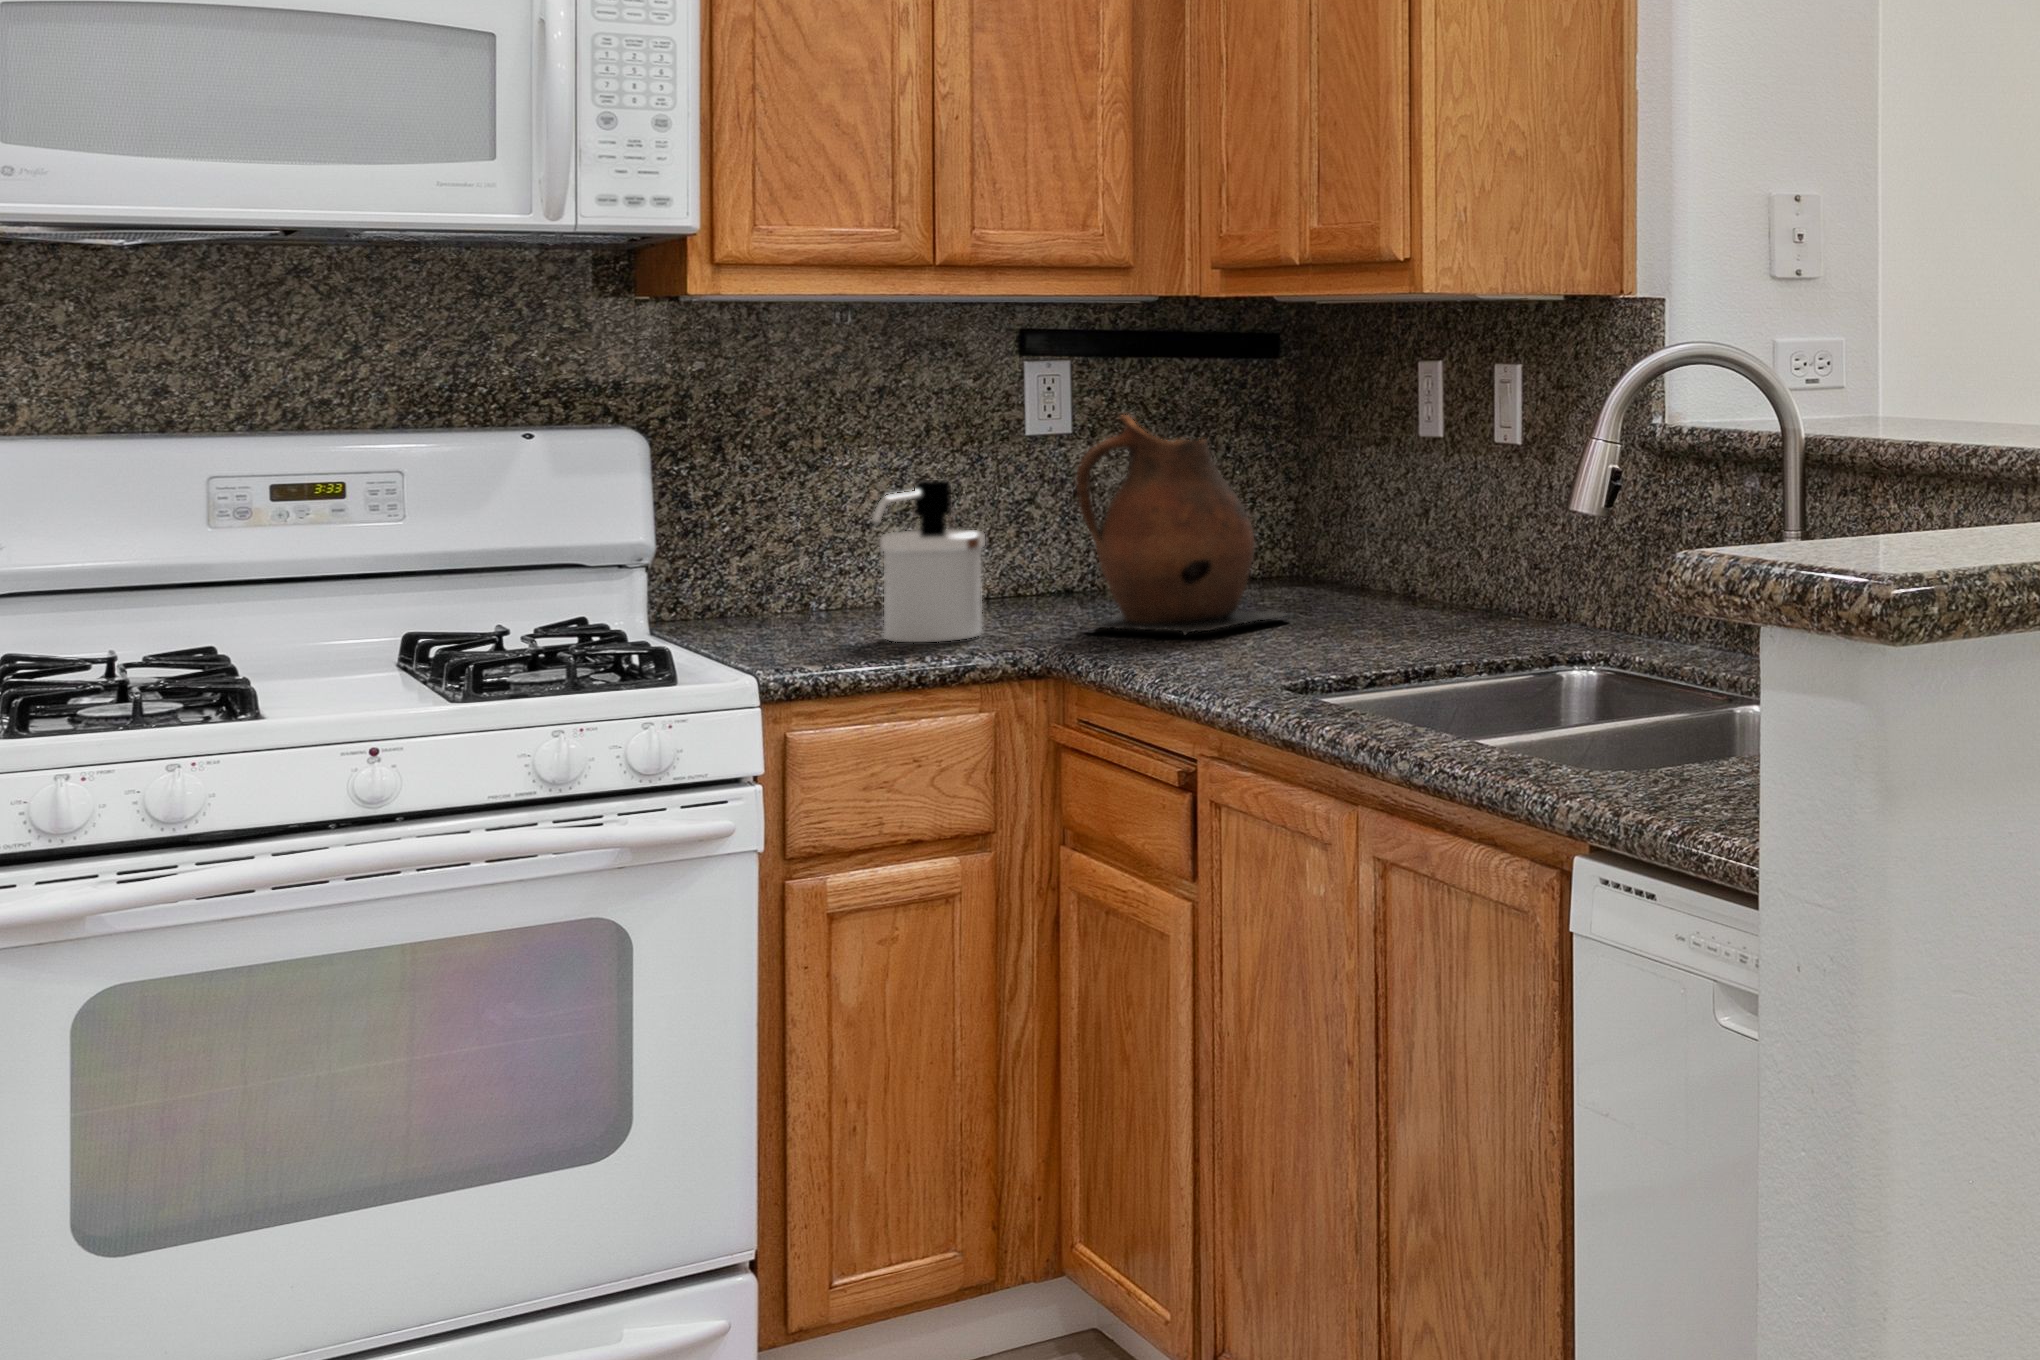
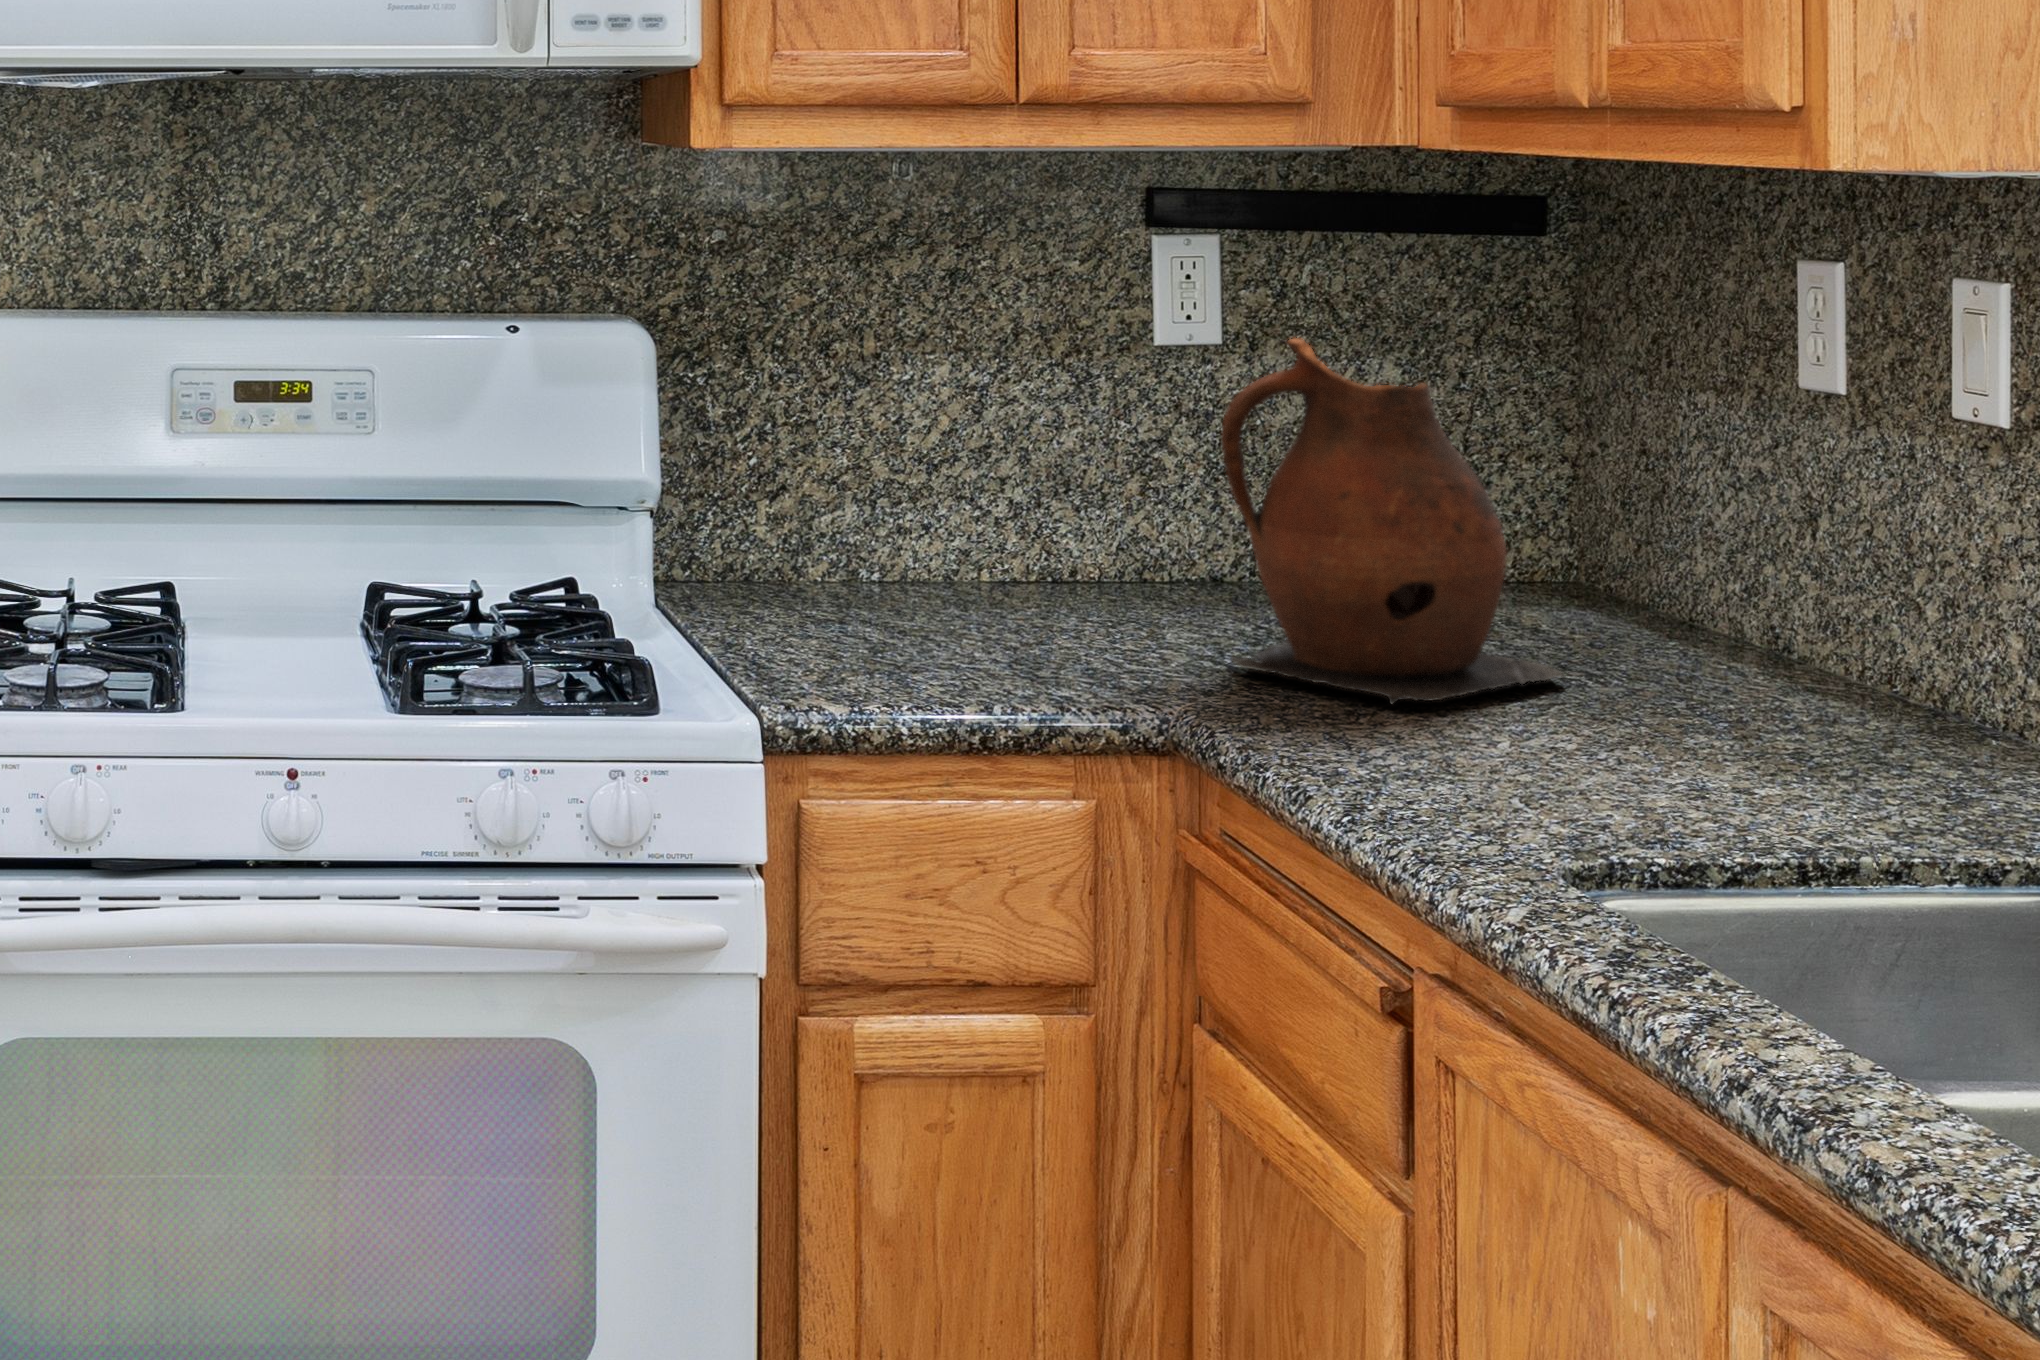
soap dispenser: present [872,480,985,642] -> none [923,423,1086,667]

